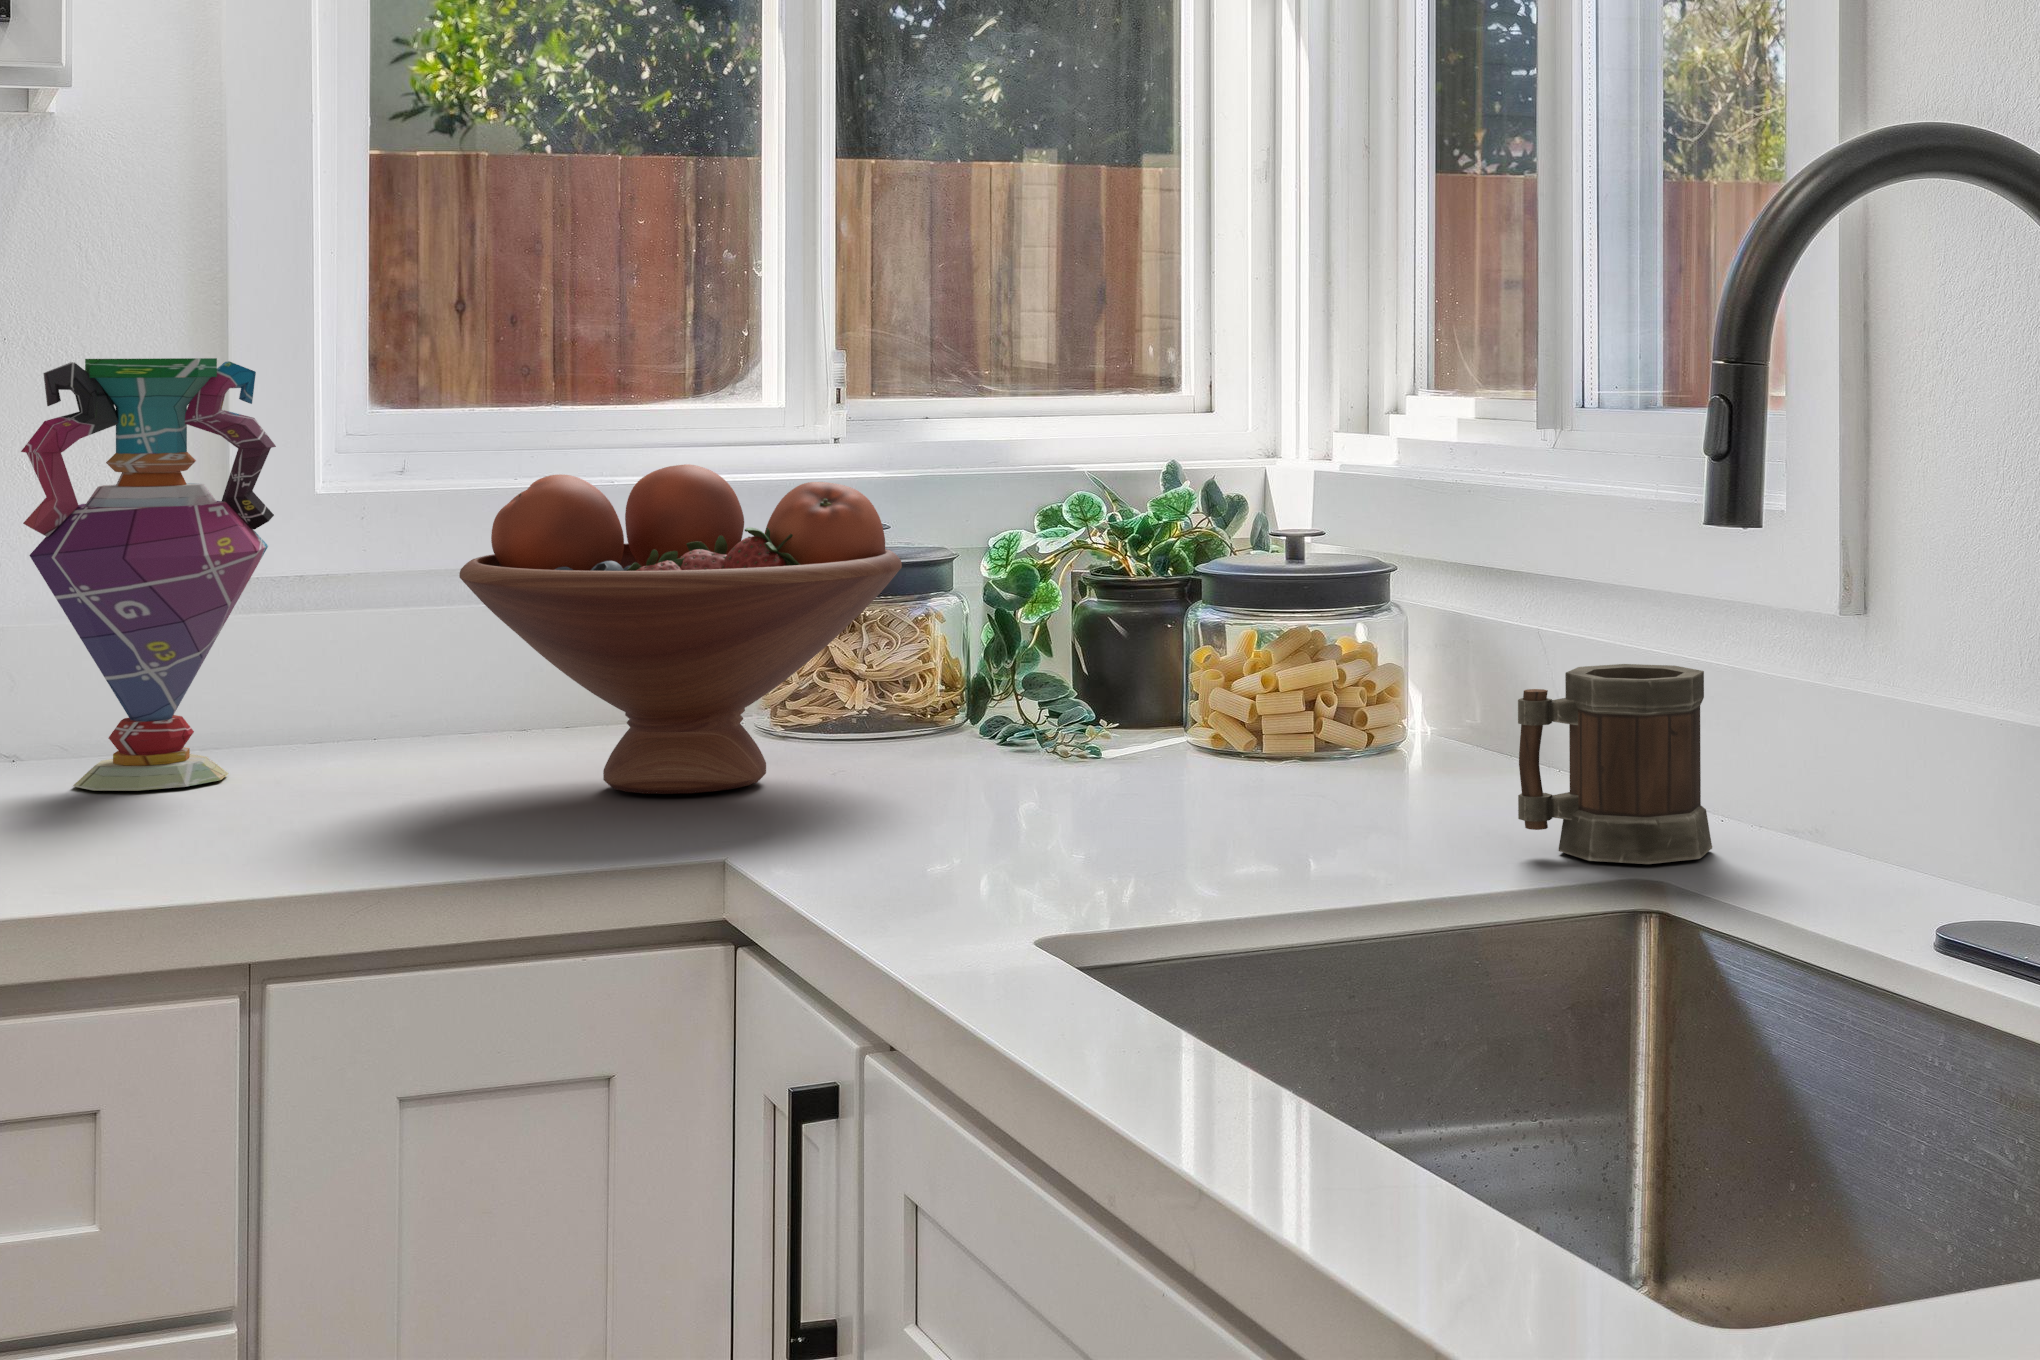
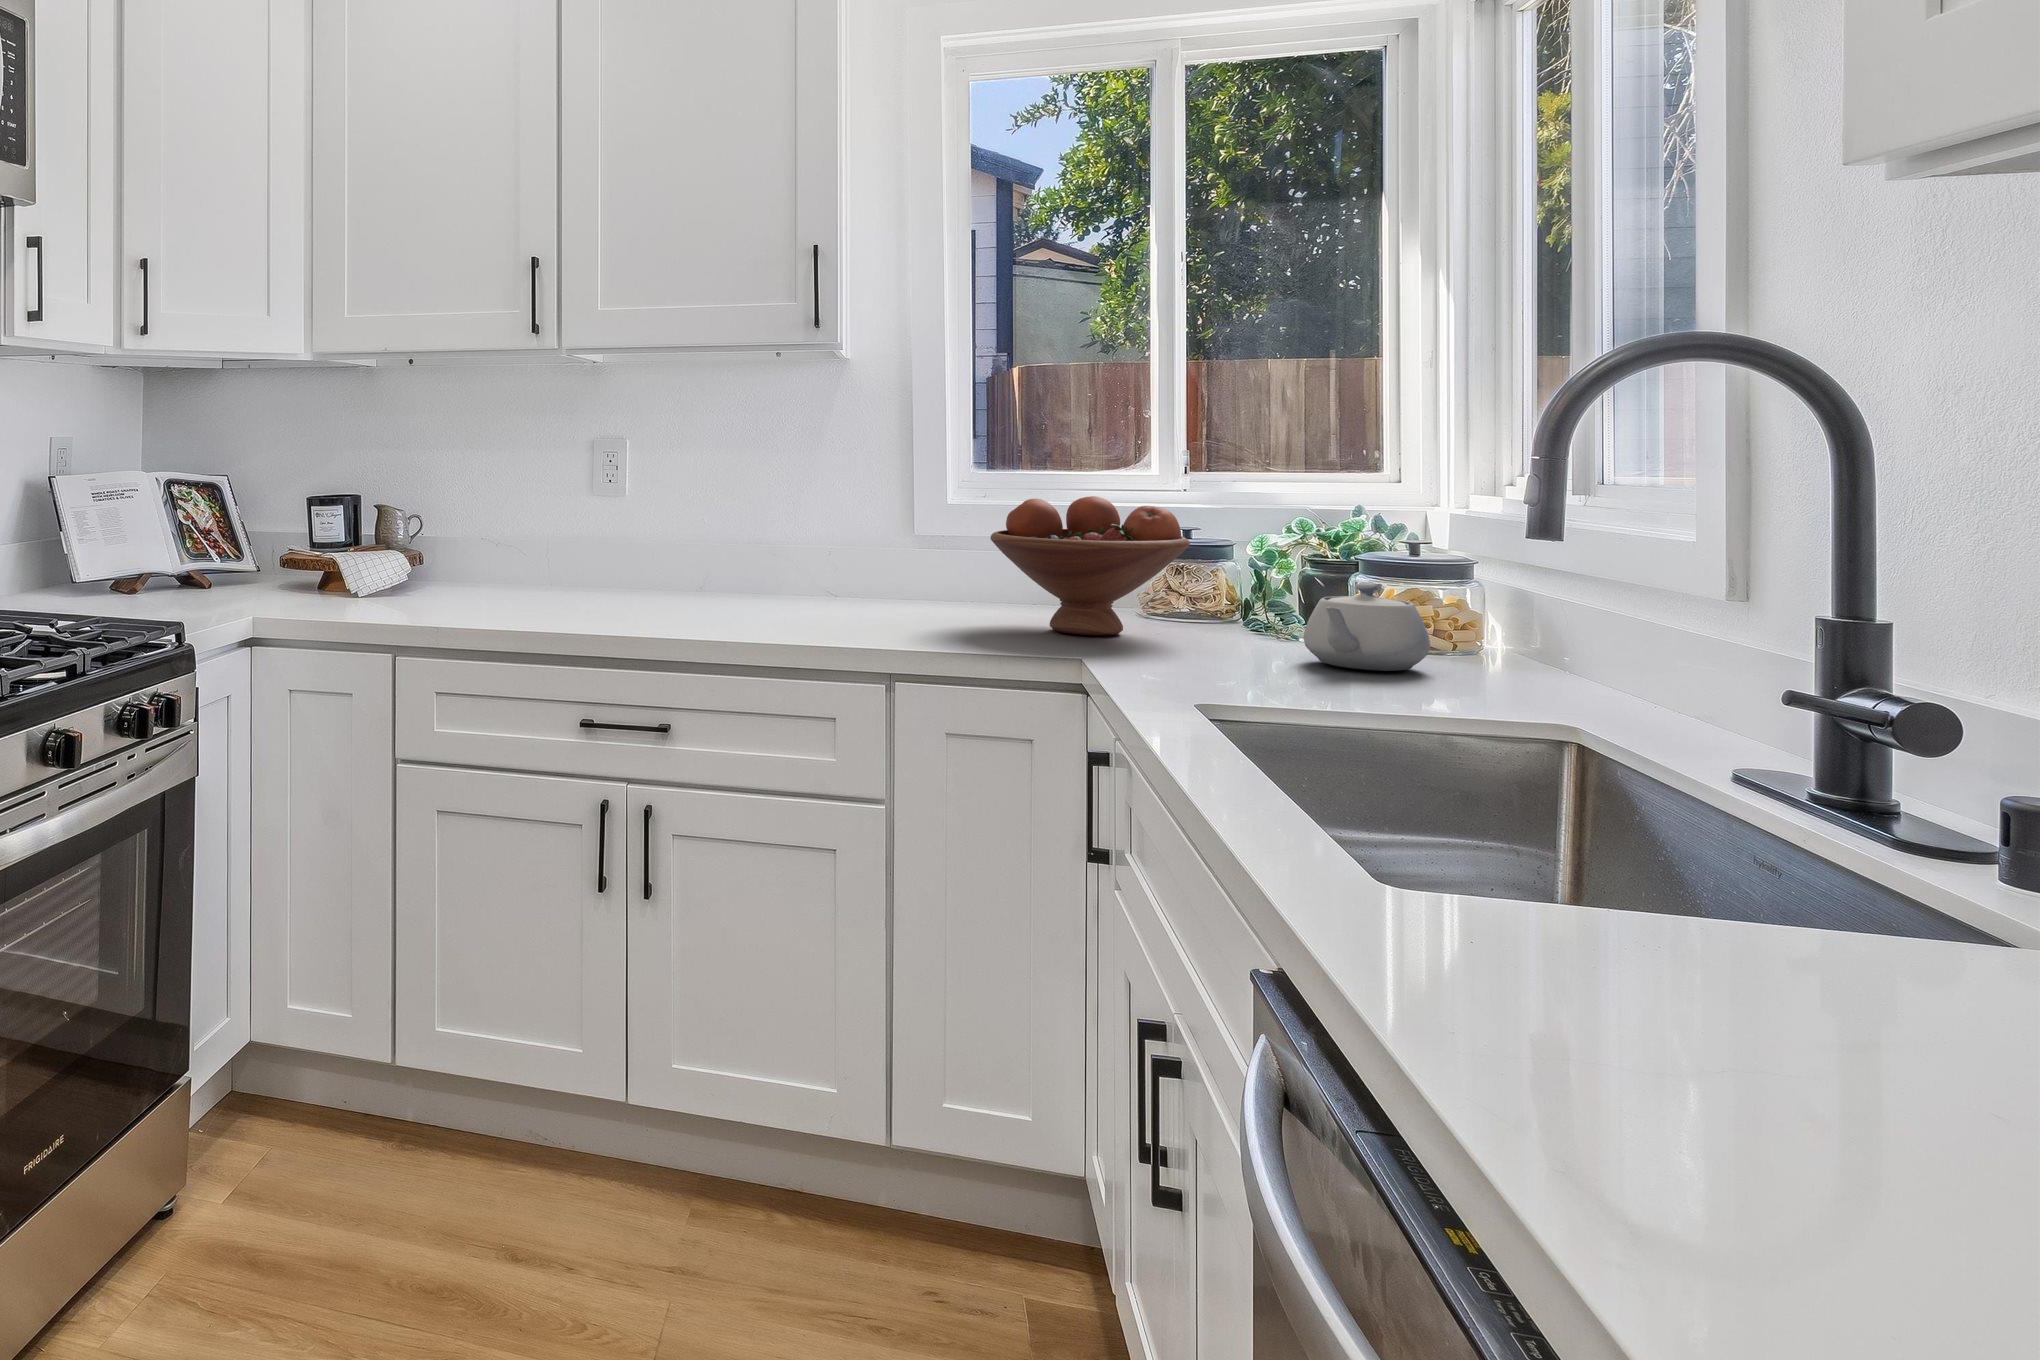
vase: present [21,358,276,791] -> none [835,449,927,612]
teapot: none [1143,626,1357,805] -> present [1303,584,1430,671]
mug: present [1518,664,1712,864] -> none [1501,616,1634,723]

